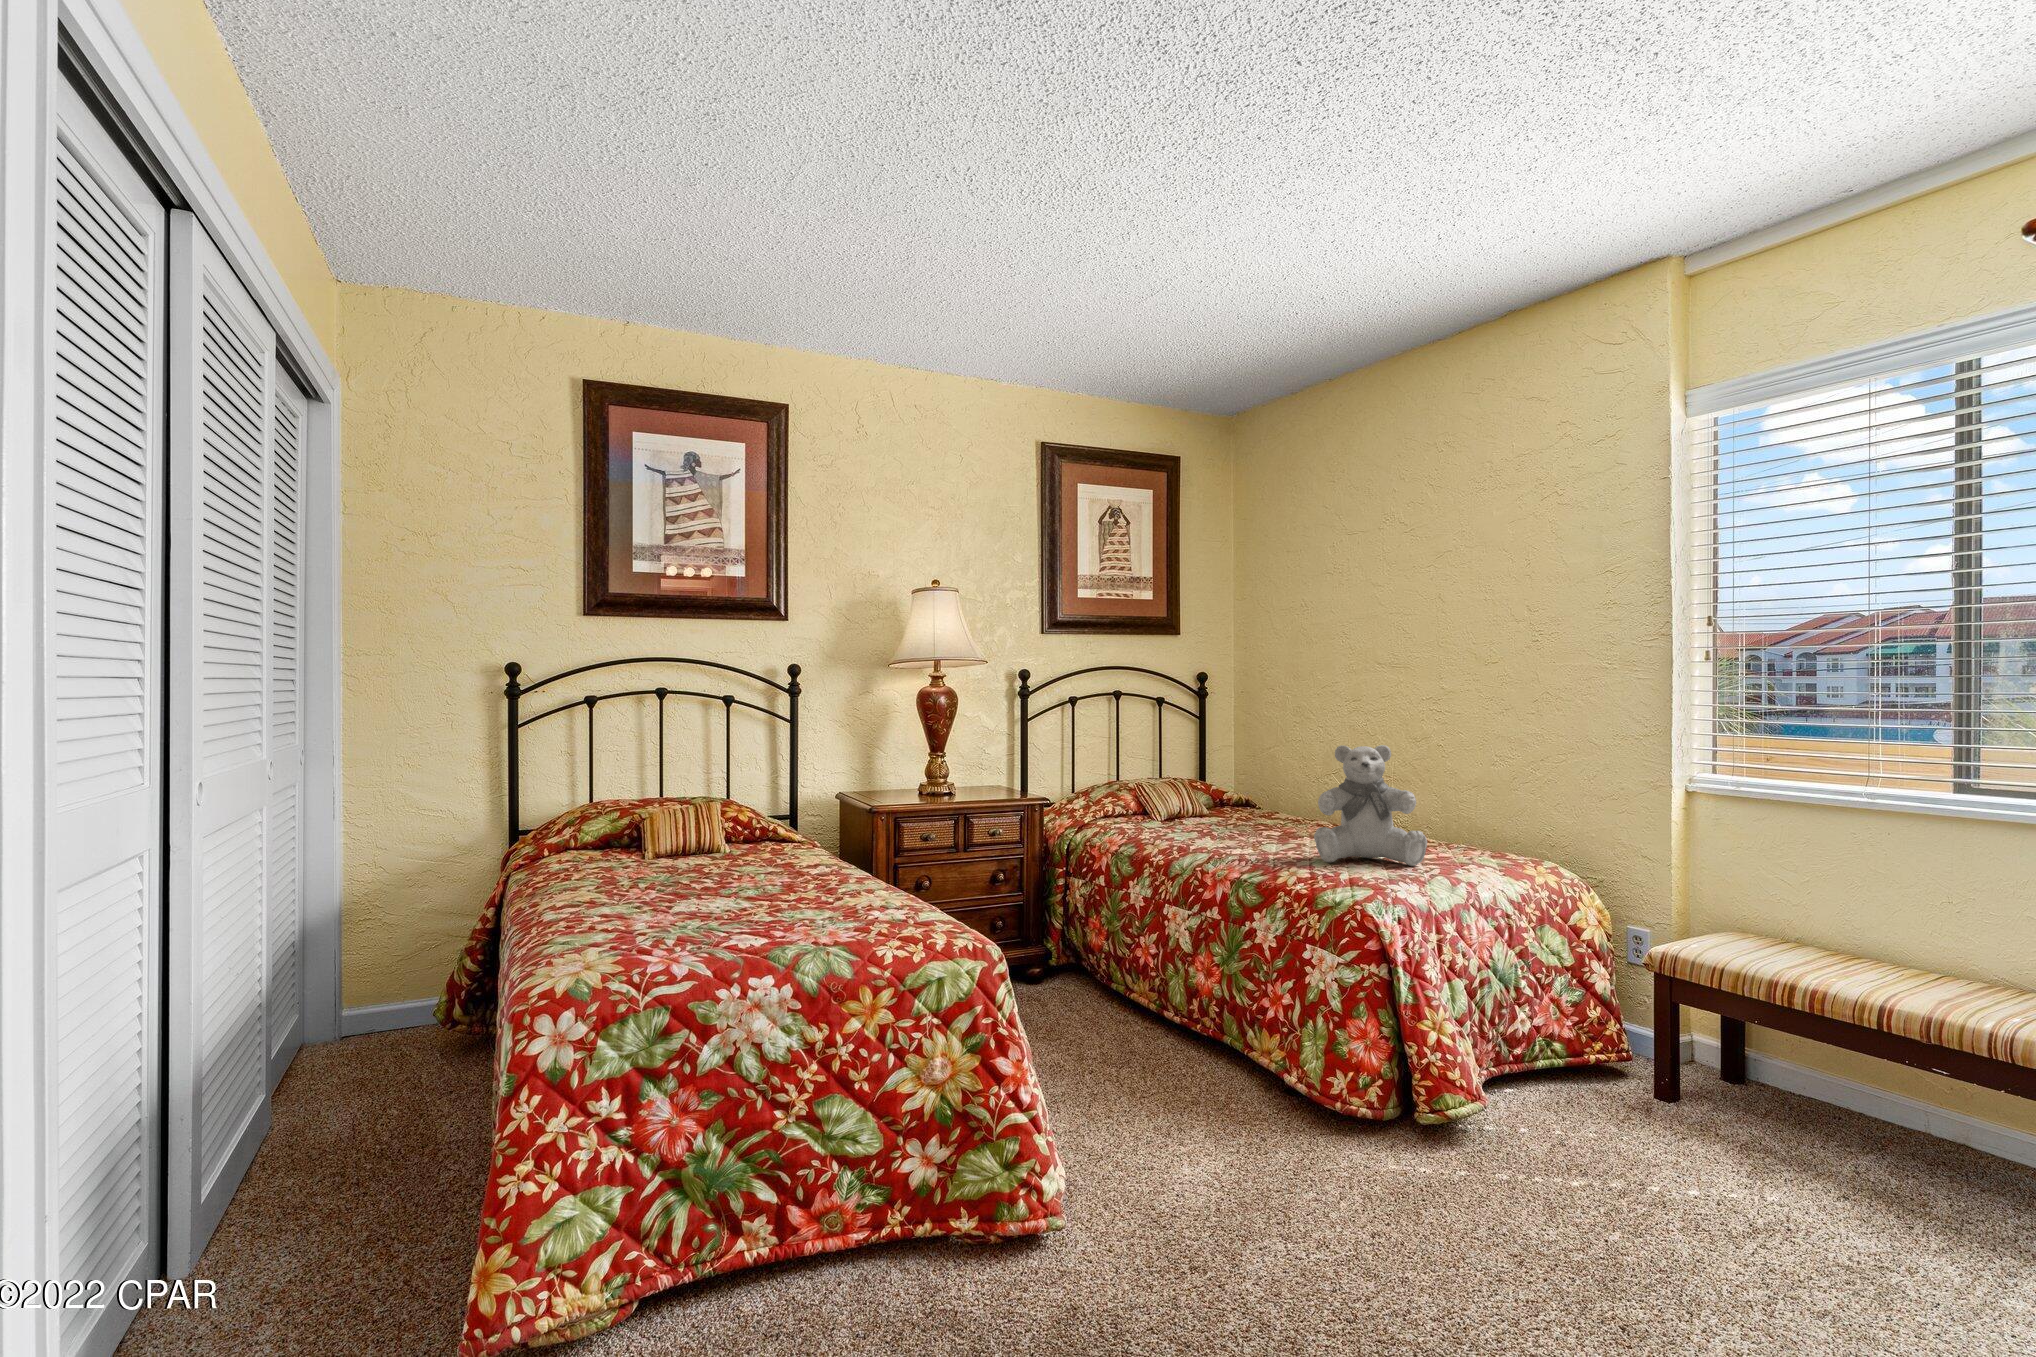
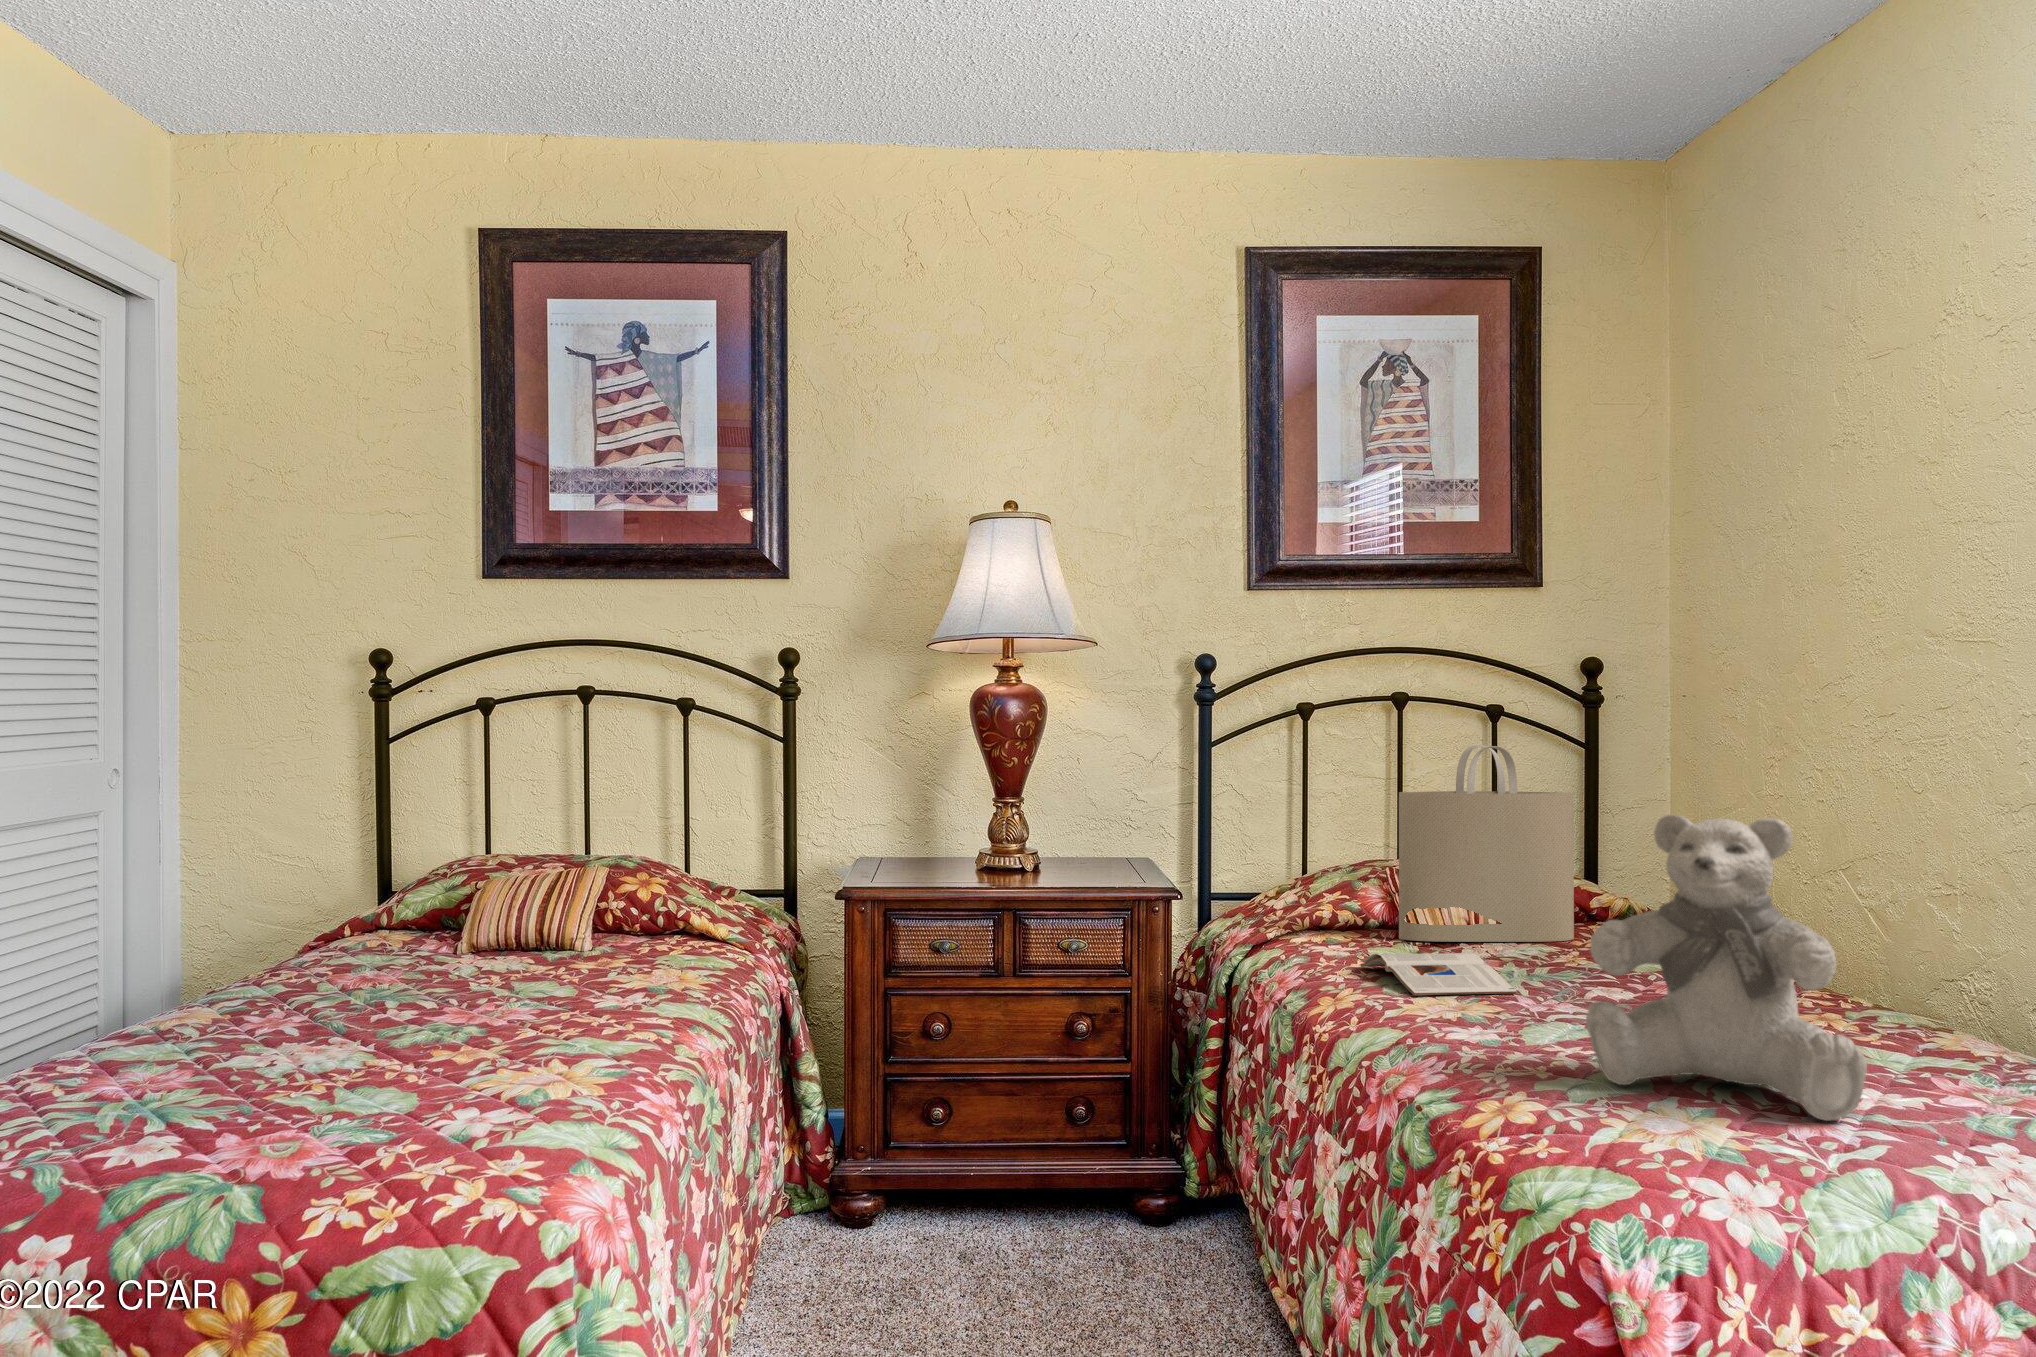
tote bag: none [1148,718,1224,821] -> present [1399,745,1574,942]
magazine: none [1153,822,1238,841] -> present [1360,953,1517,995]

